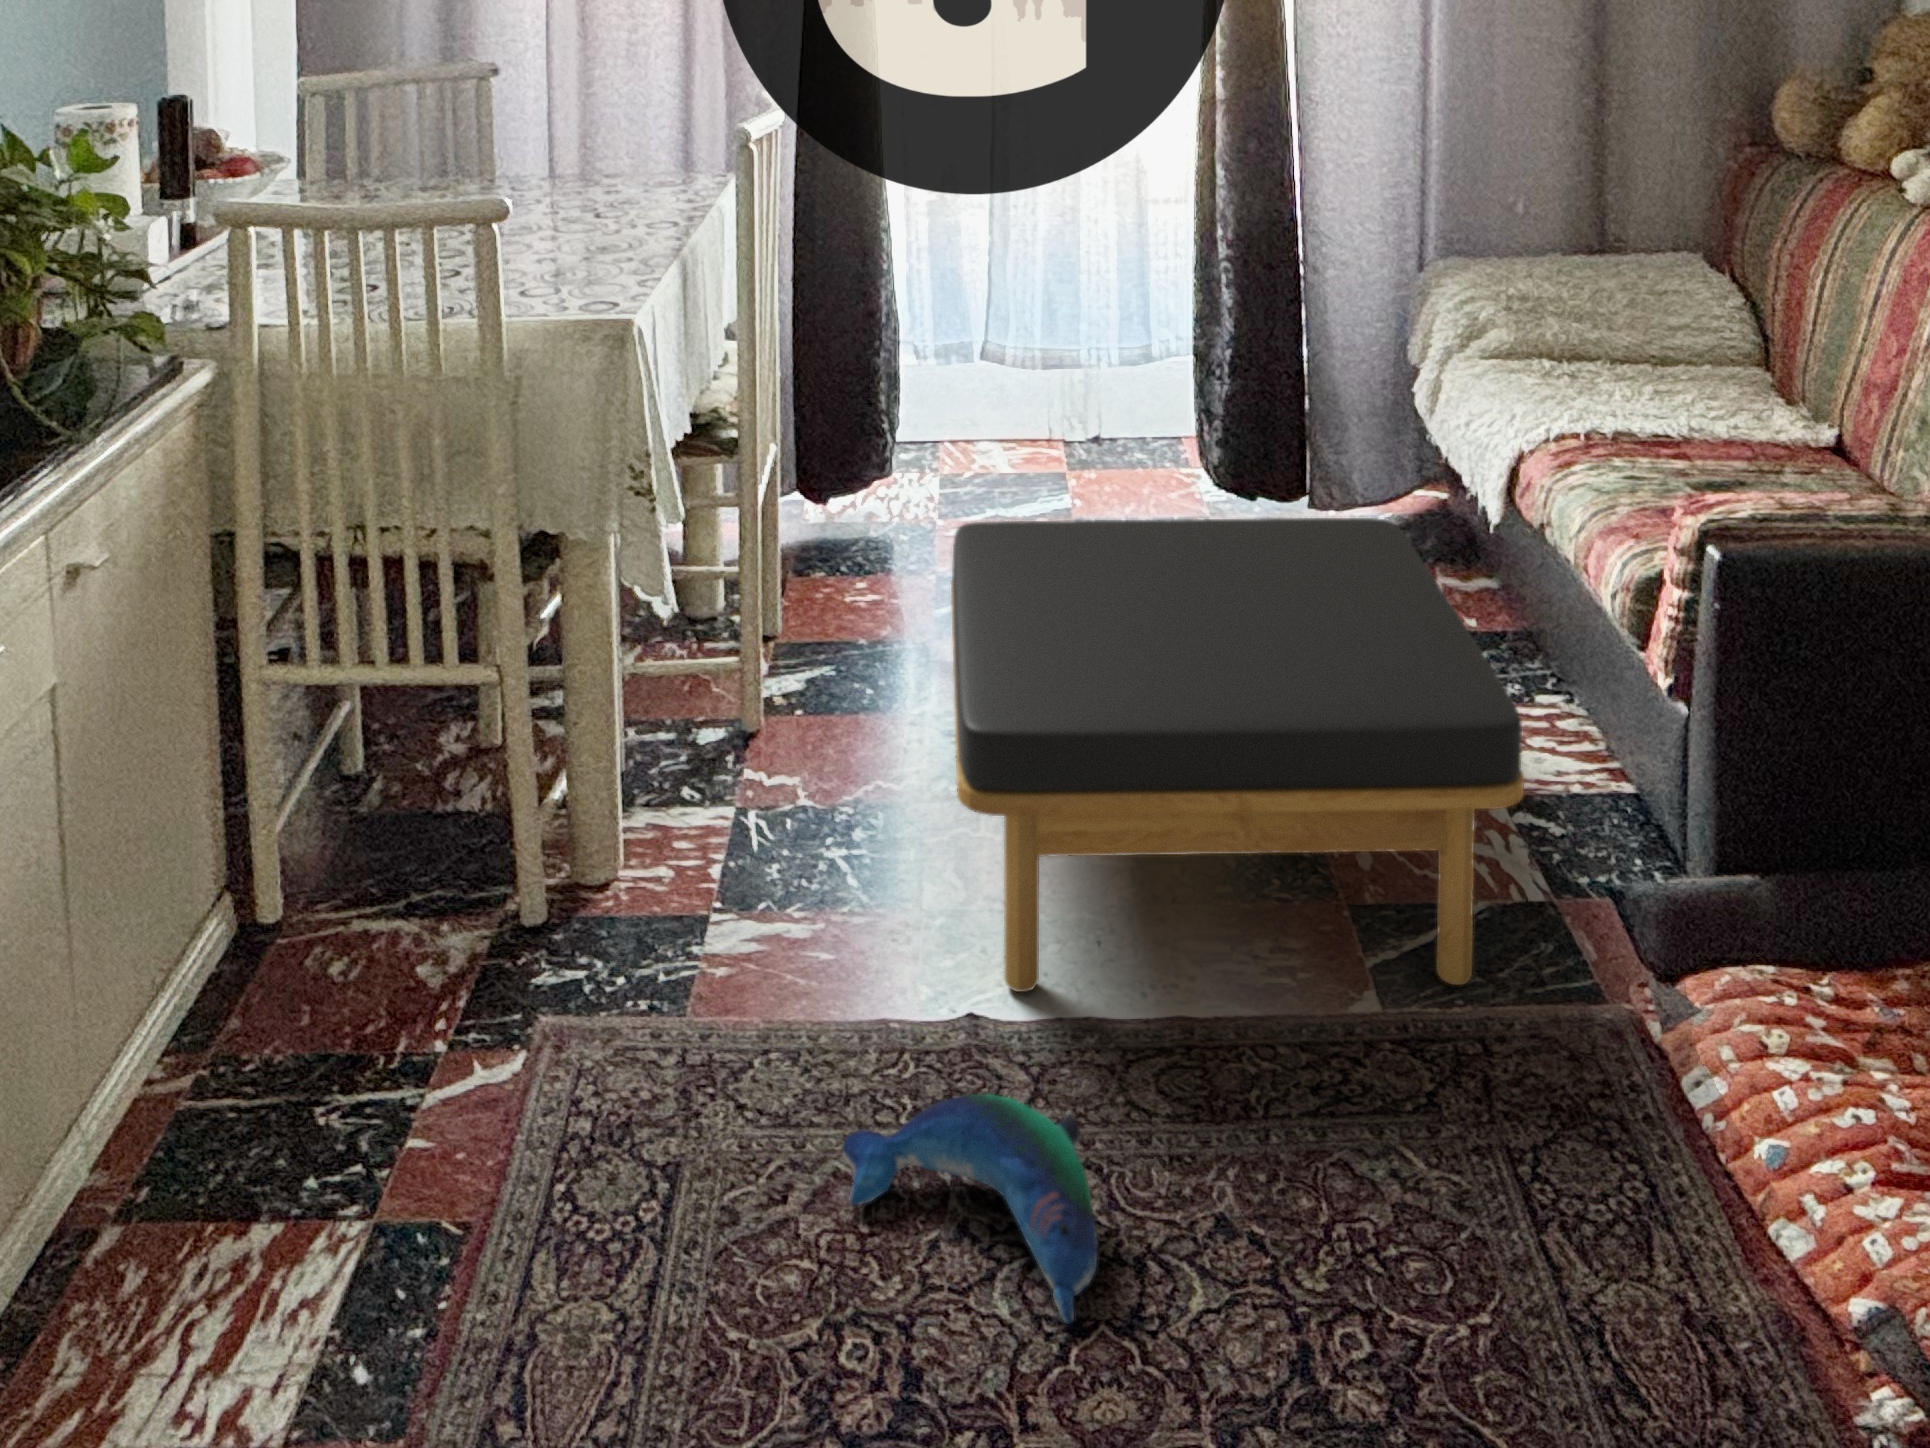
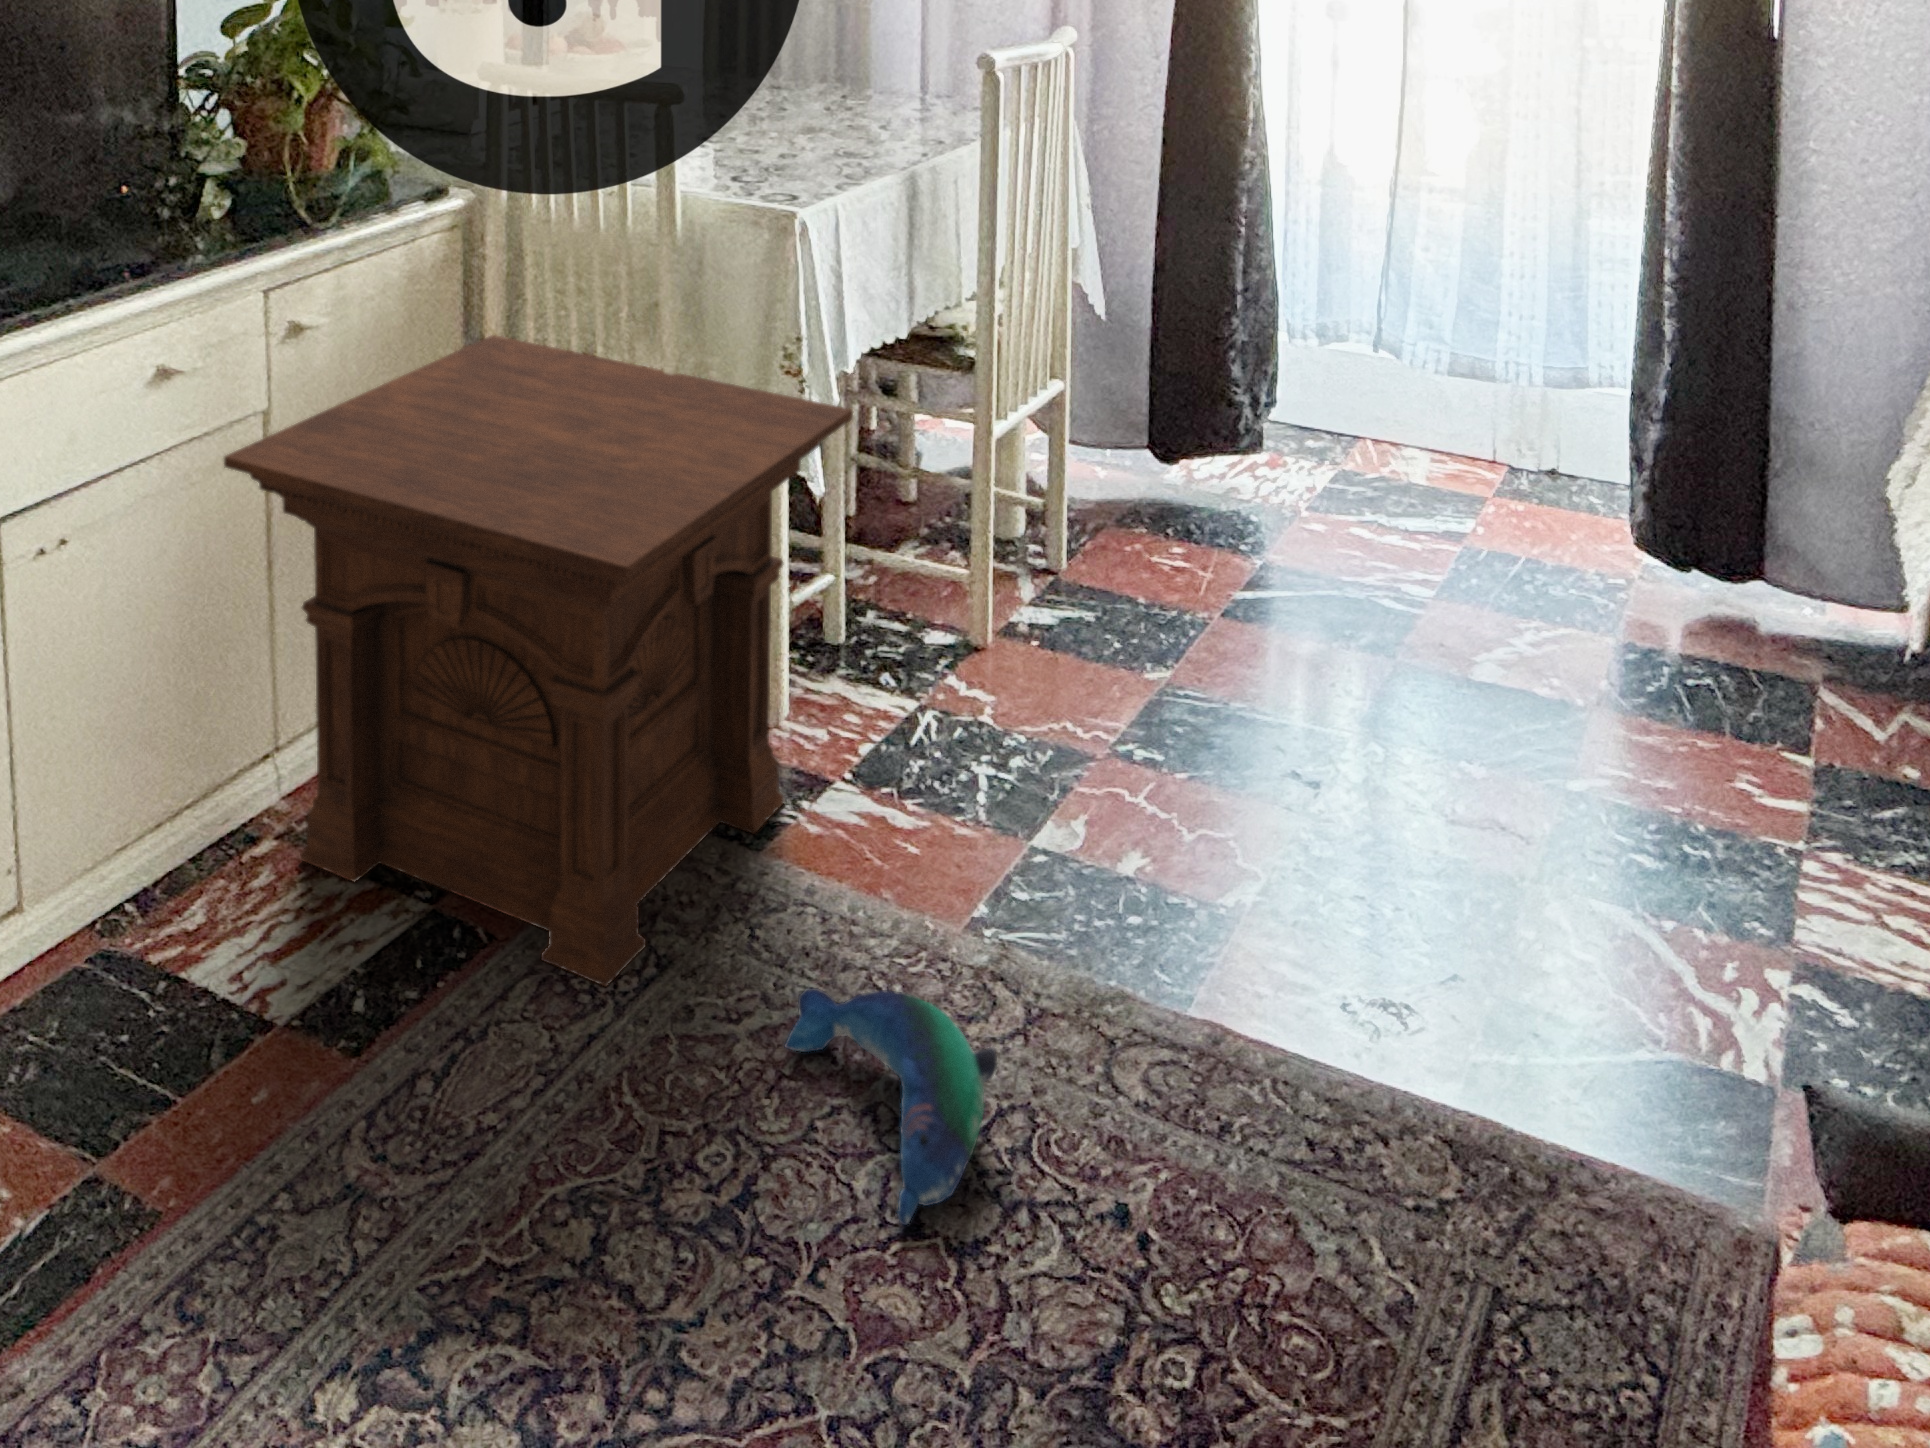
side table: none [58,513,728,1245] -> present [224,335,853,986]
ottoman: present [951,518,1524,992] -> none [1012,489,1713,1129]

